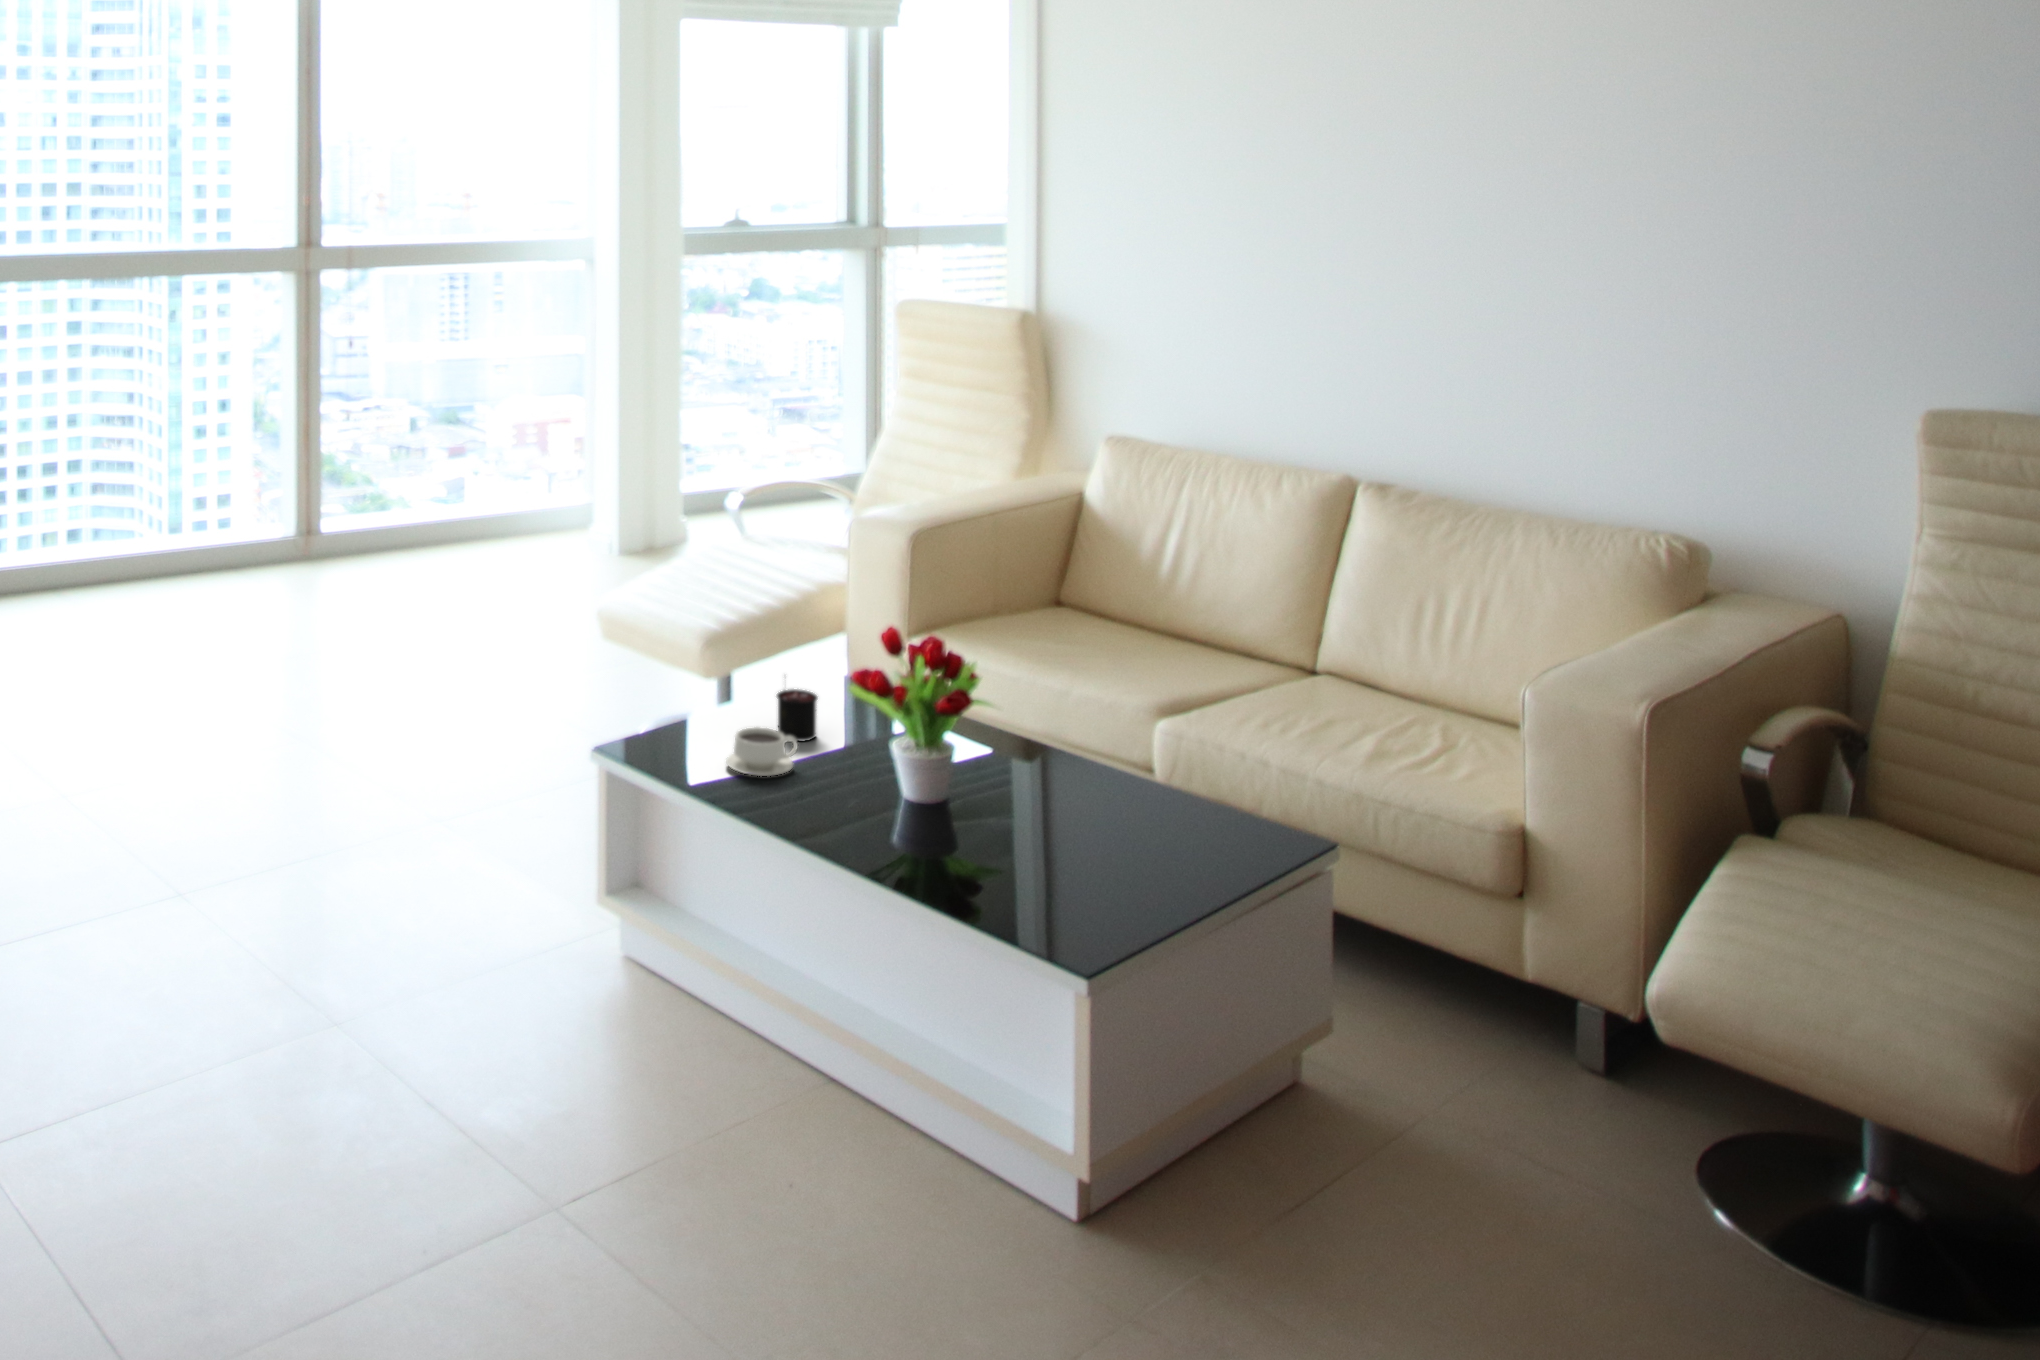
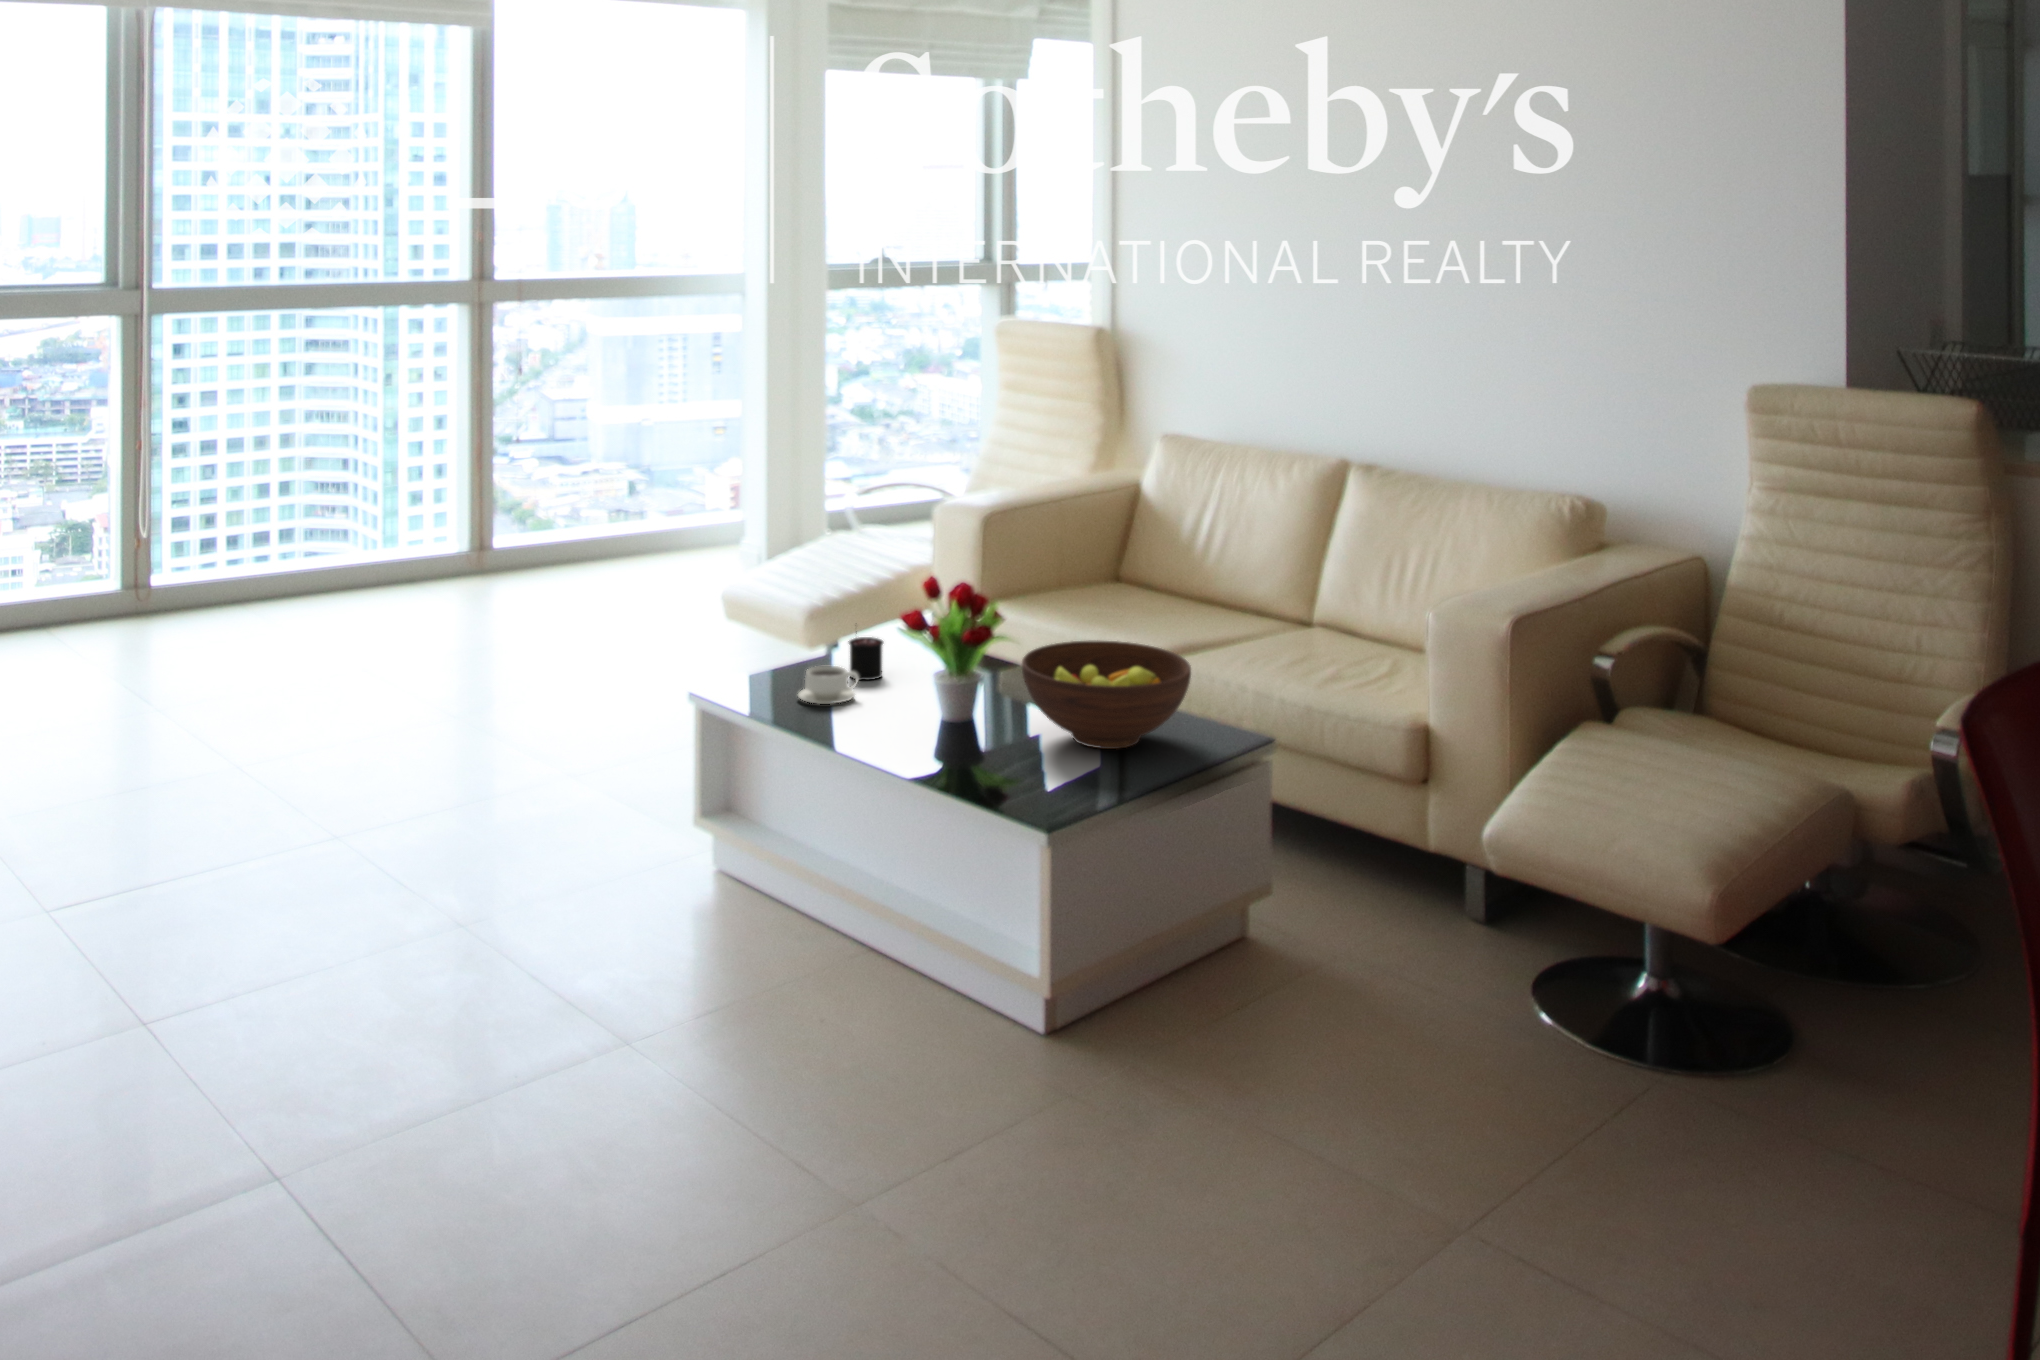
fruit bowl: none [1013,714,1227,854] -> present [1022,640,1191,749]

